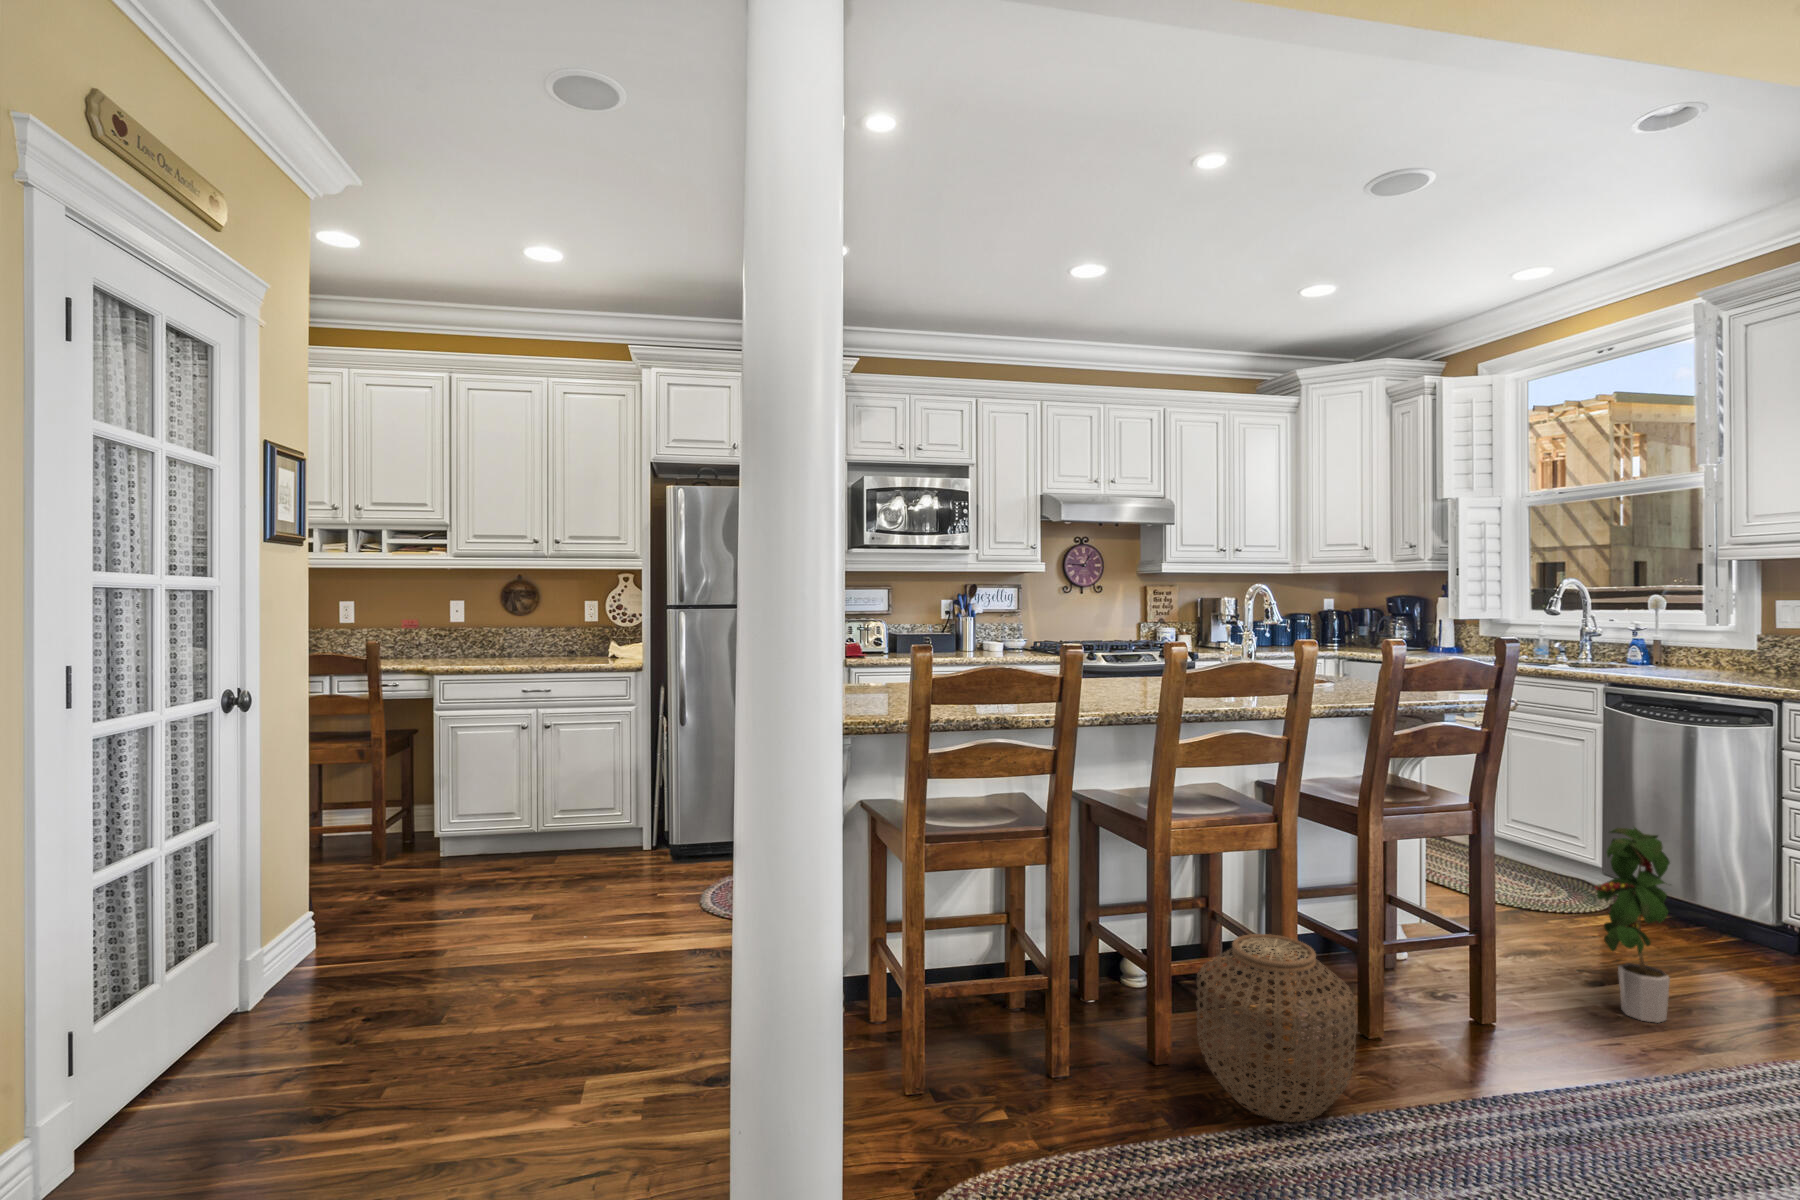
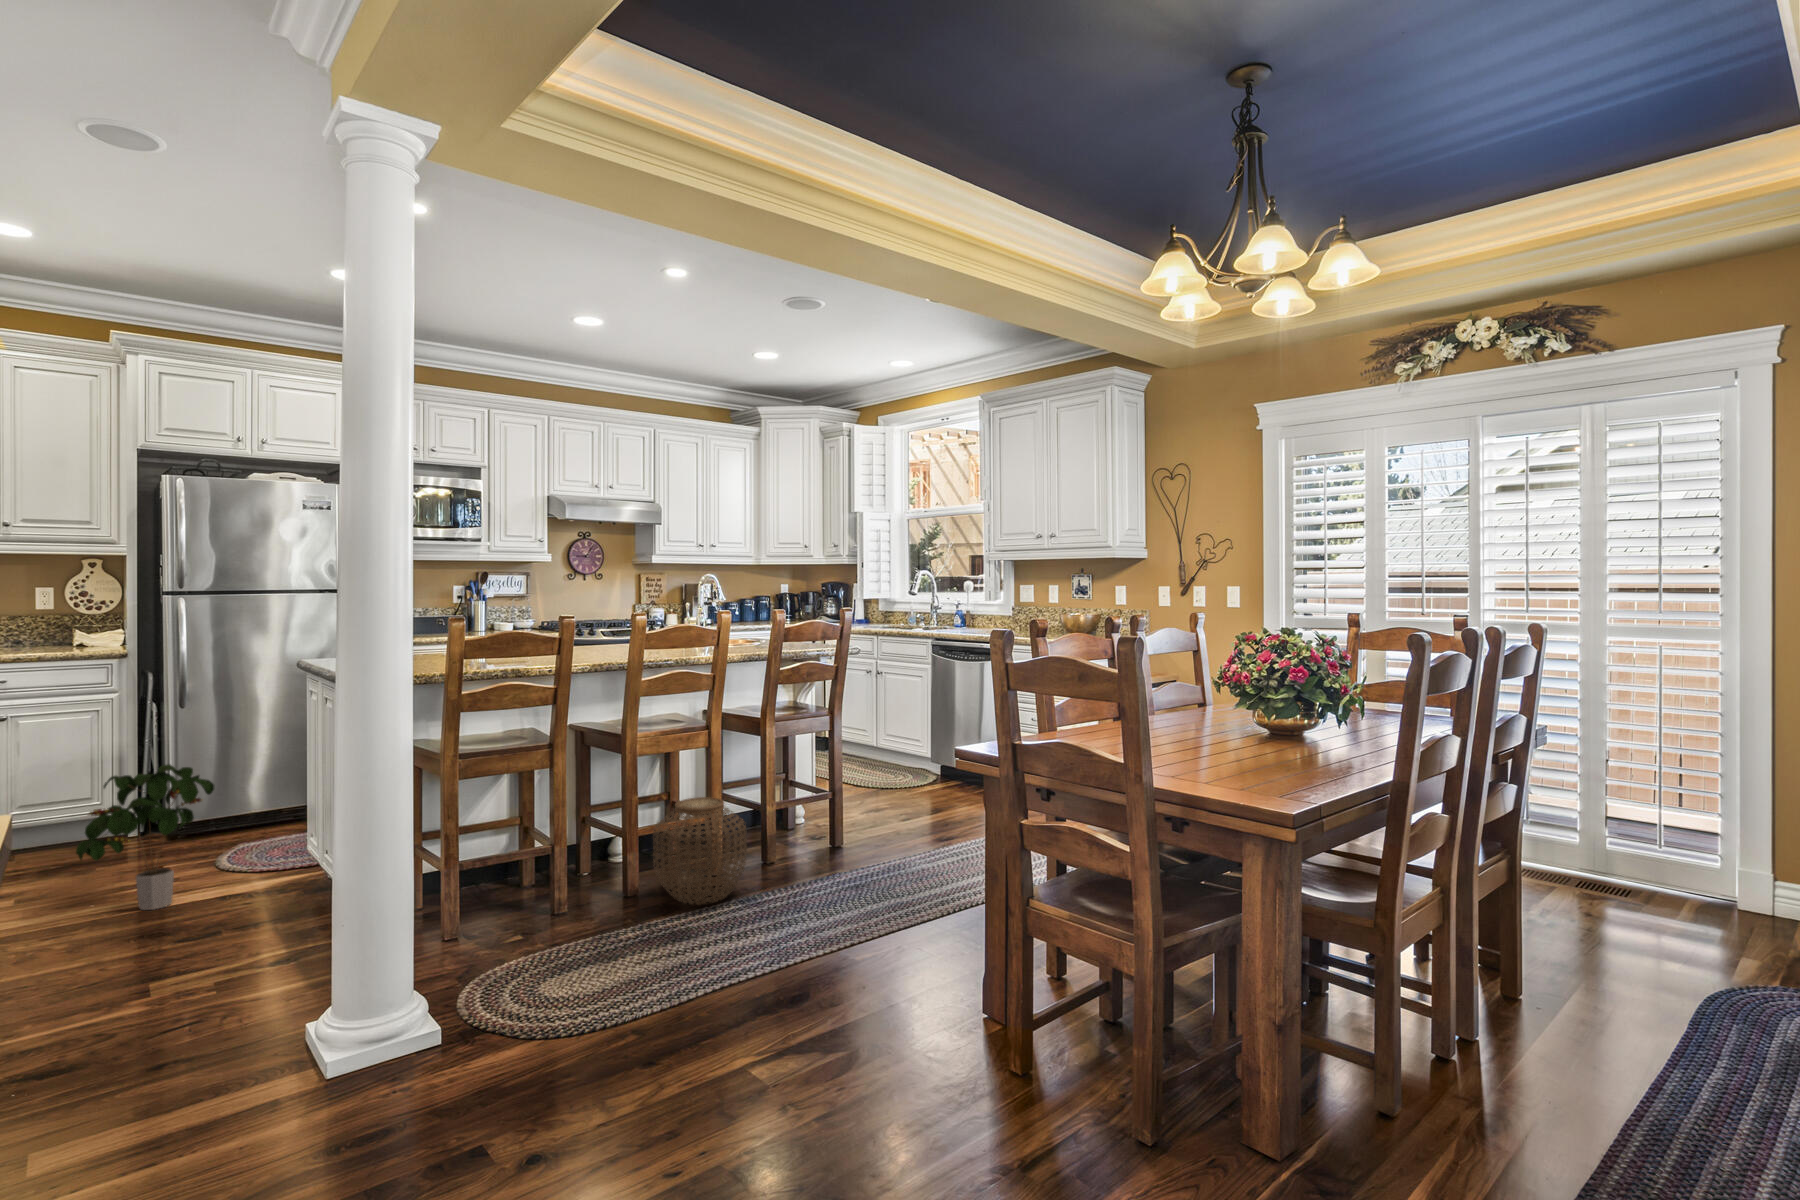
potted plant: present [1595,827,1670,1023] -> present [76,764,214,910]

